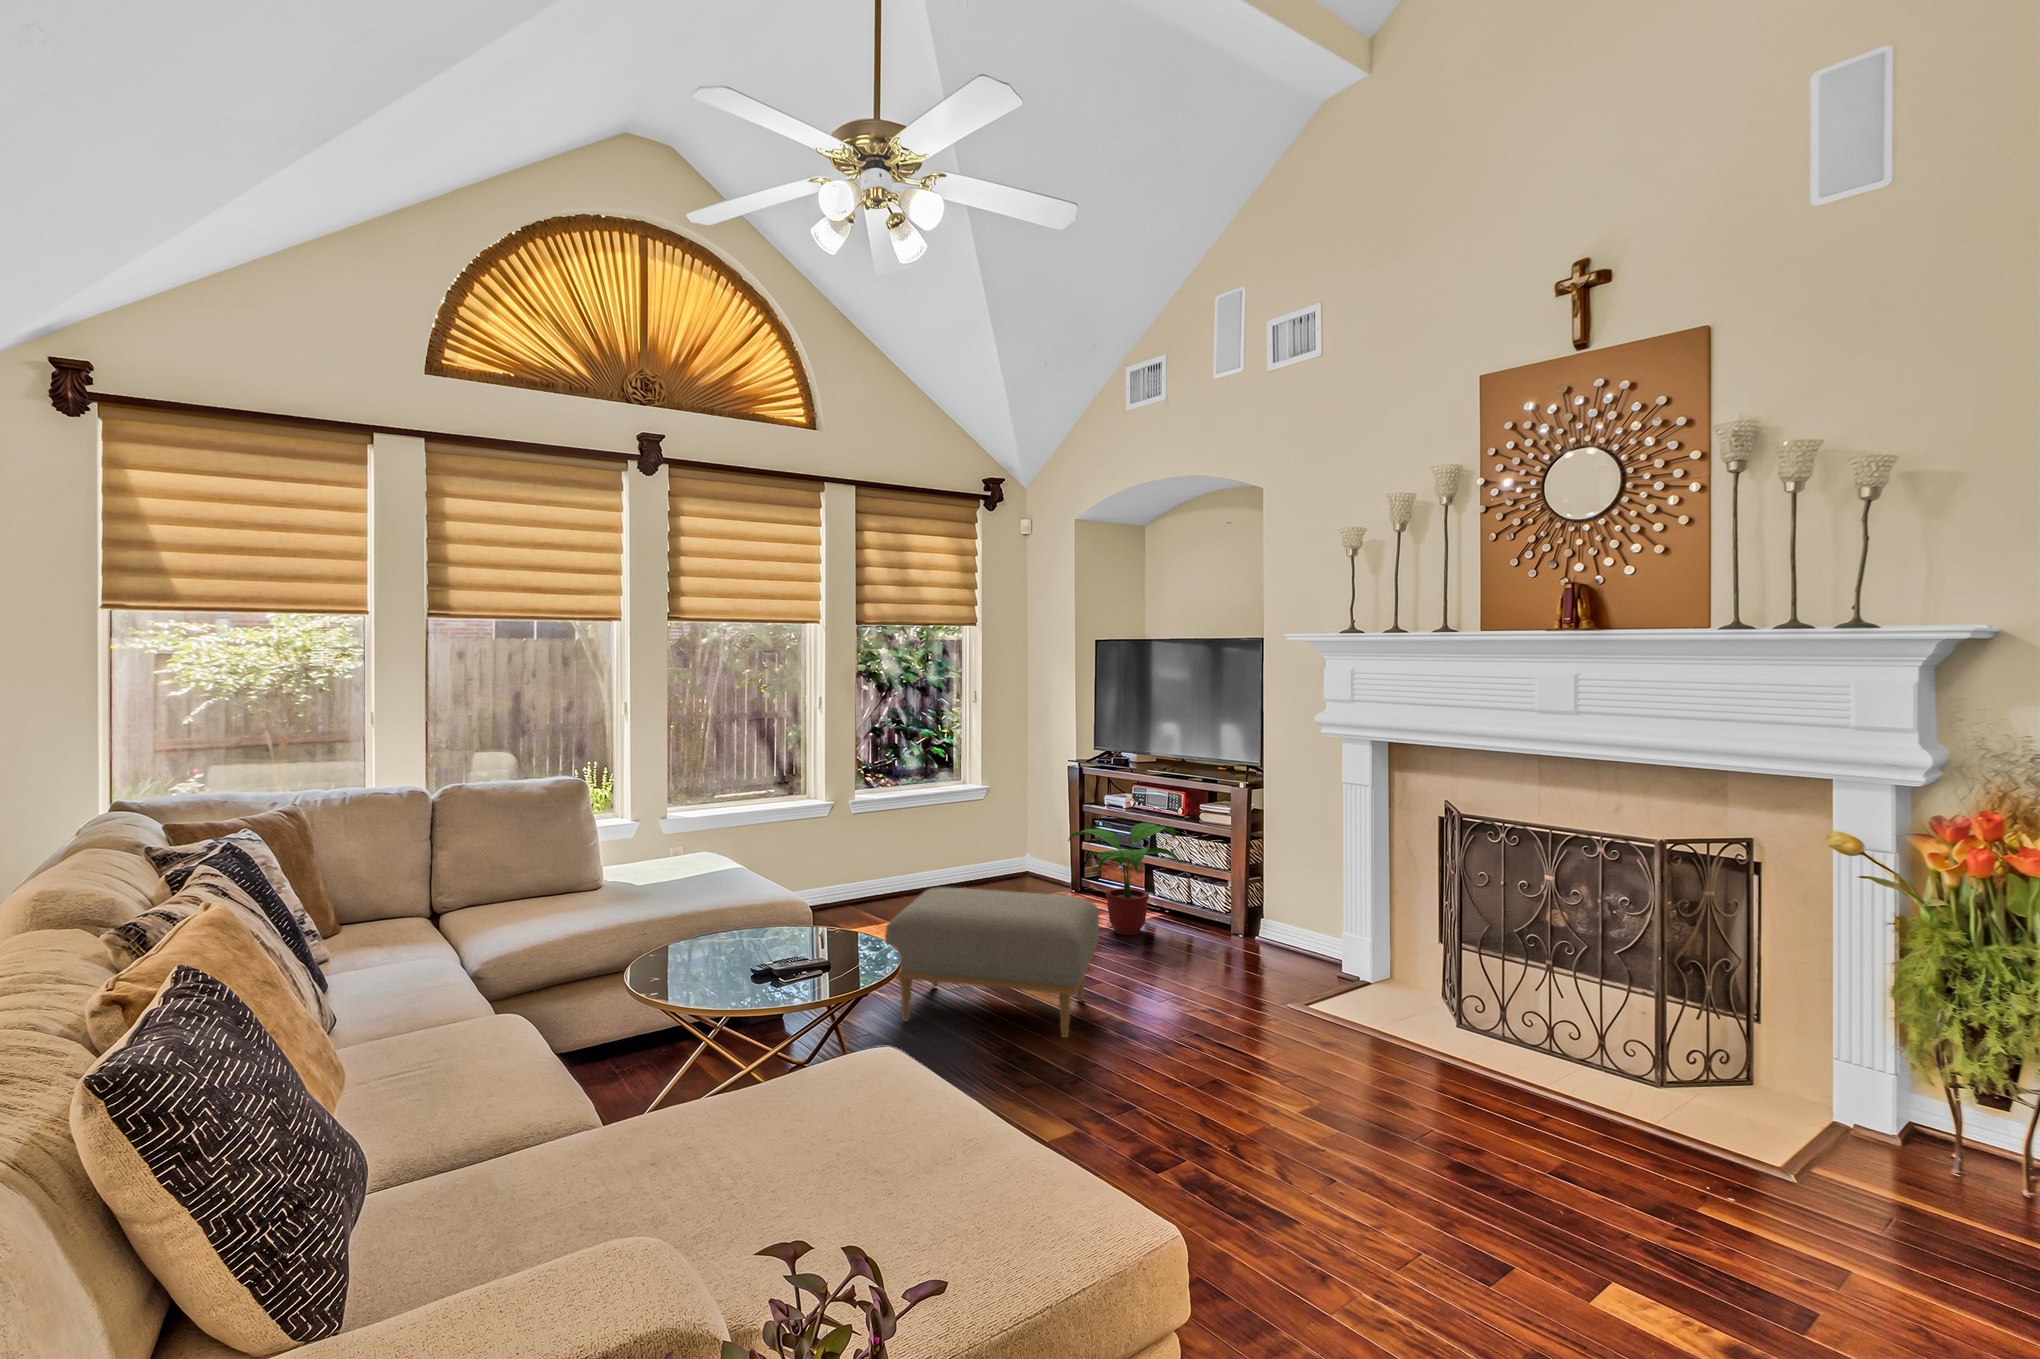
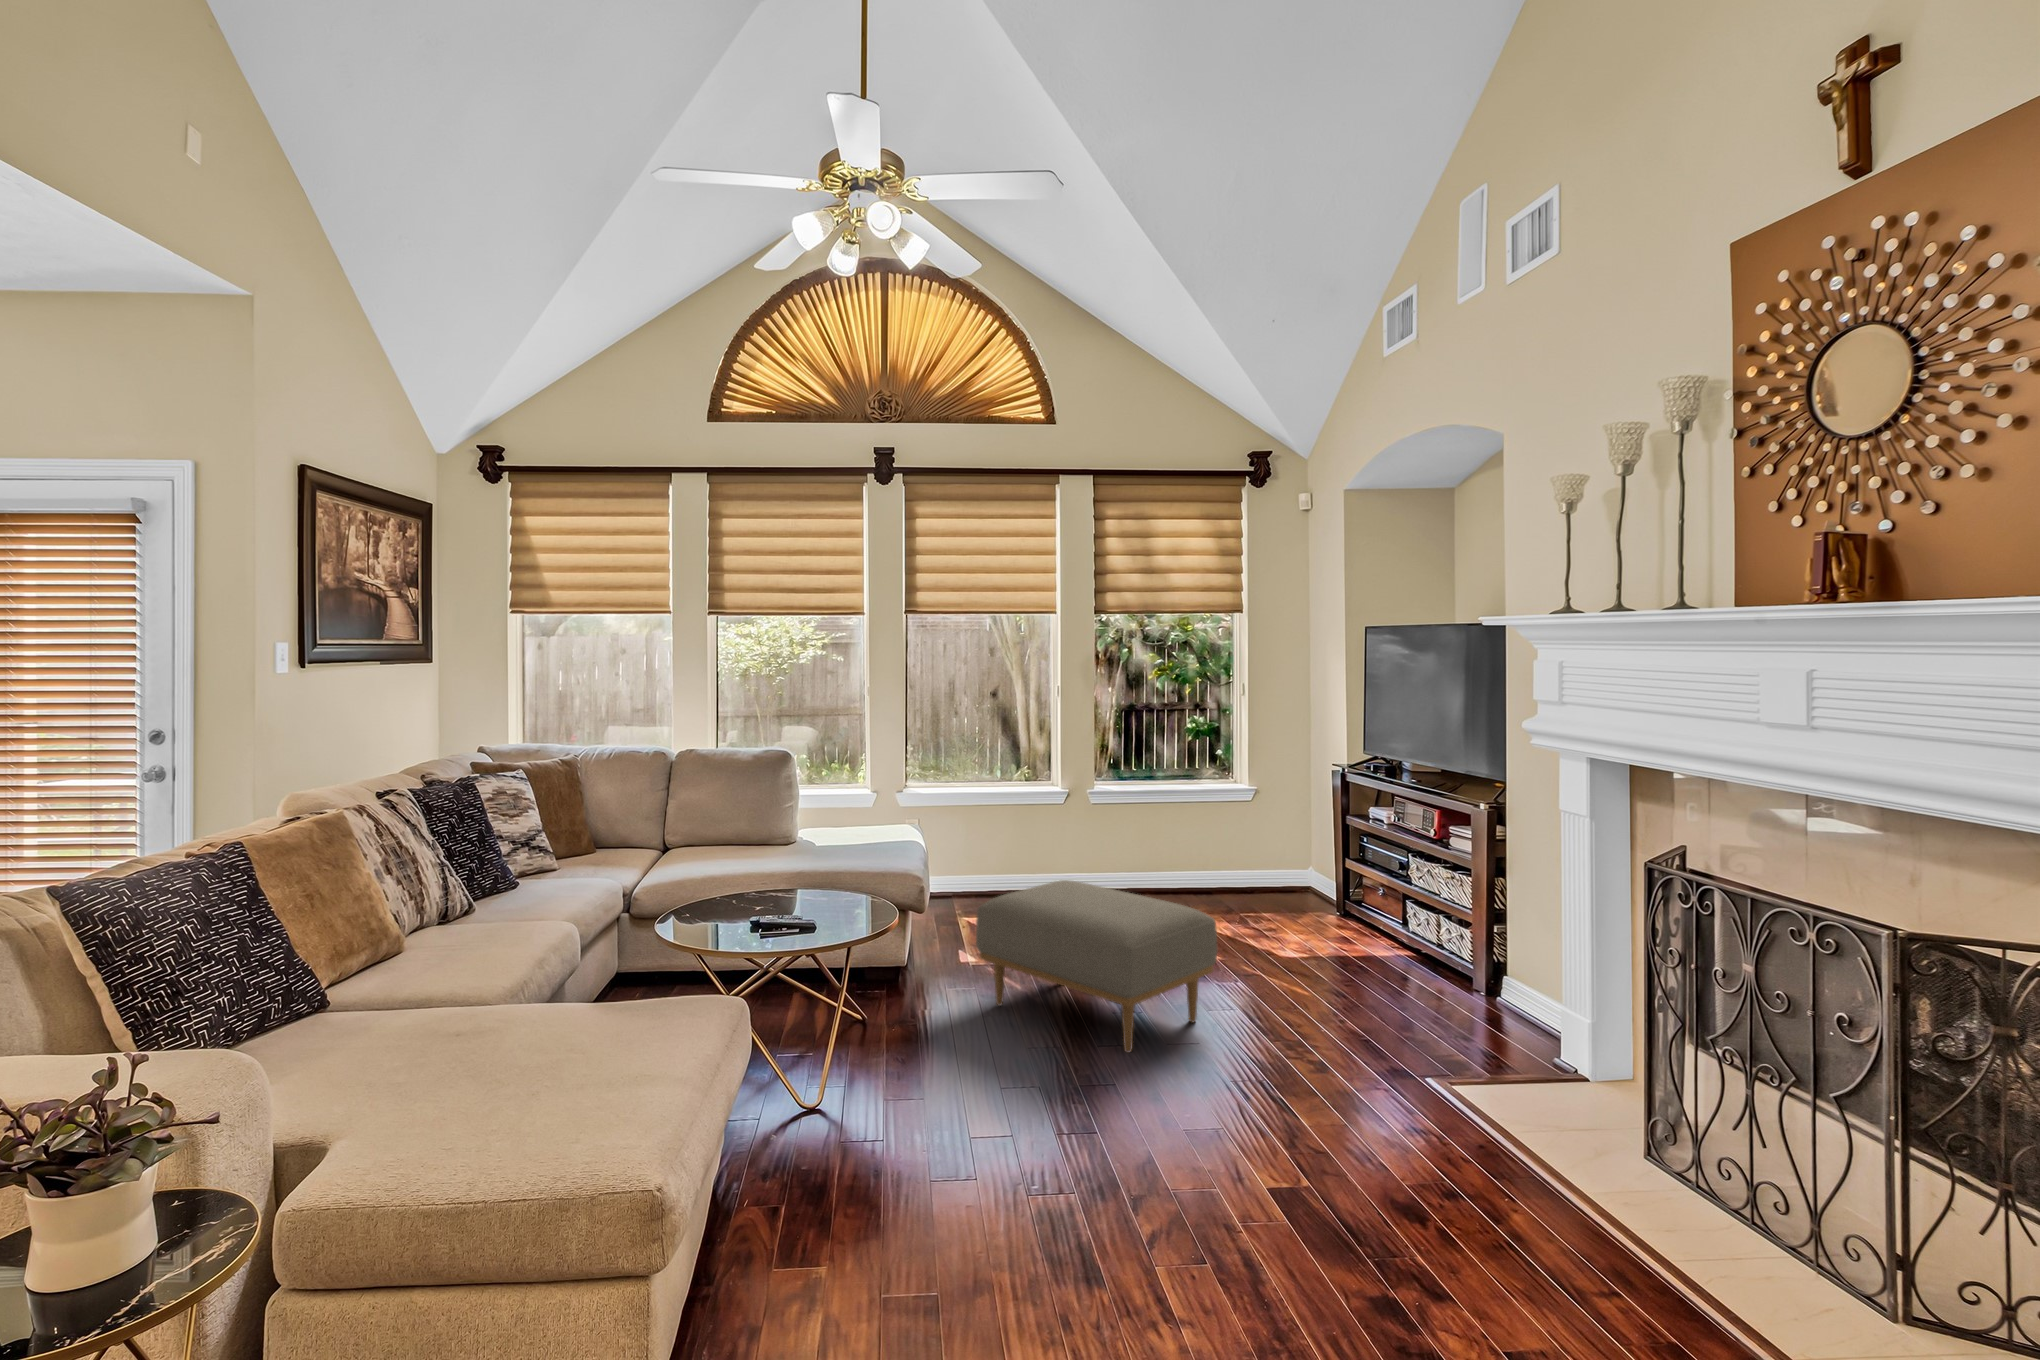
potted plant: present [1068,823,1181,935] -> none [1292,842,1422,969]

